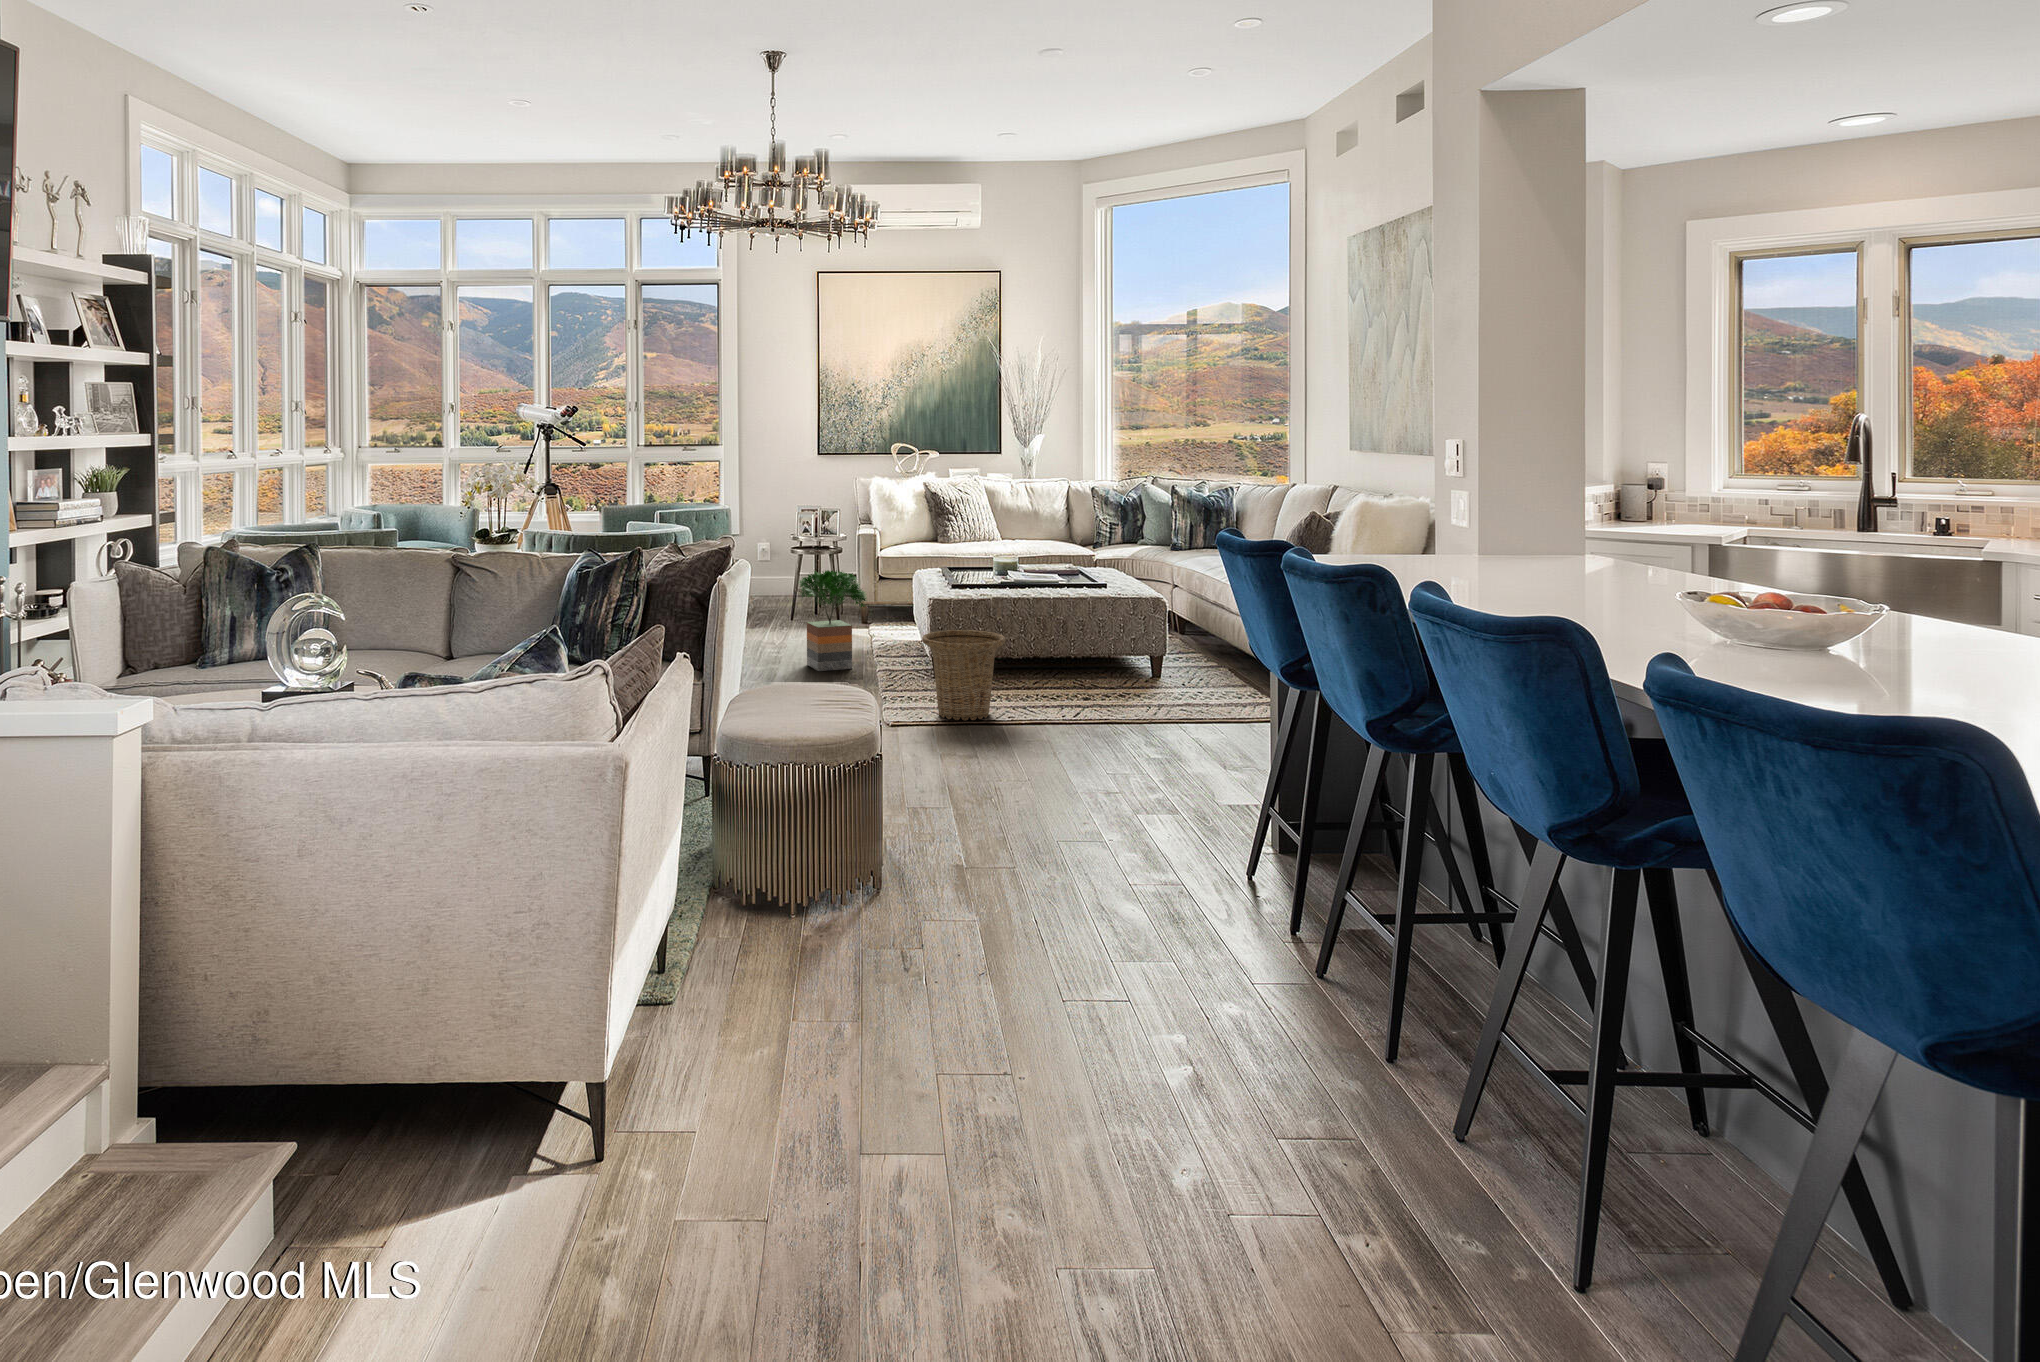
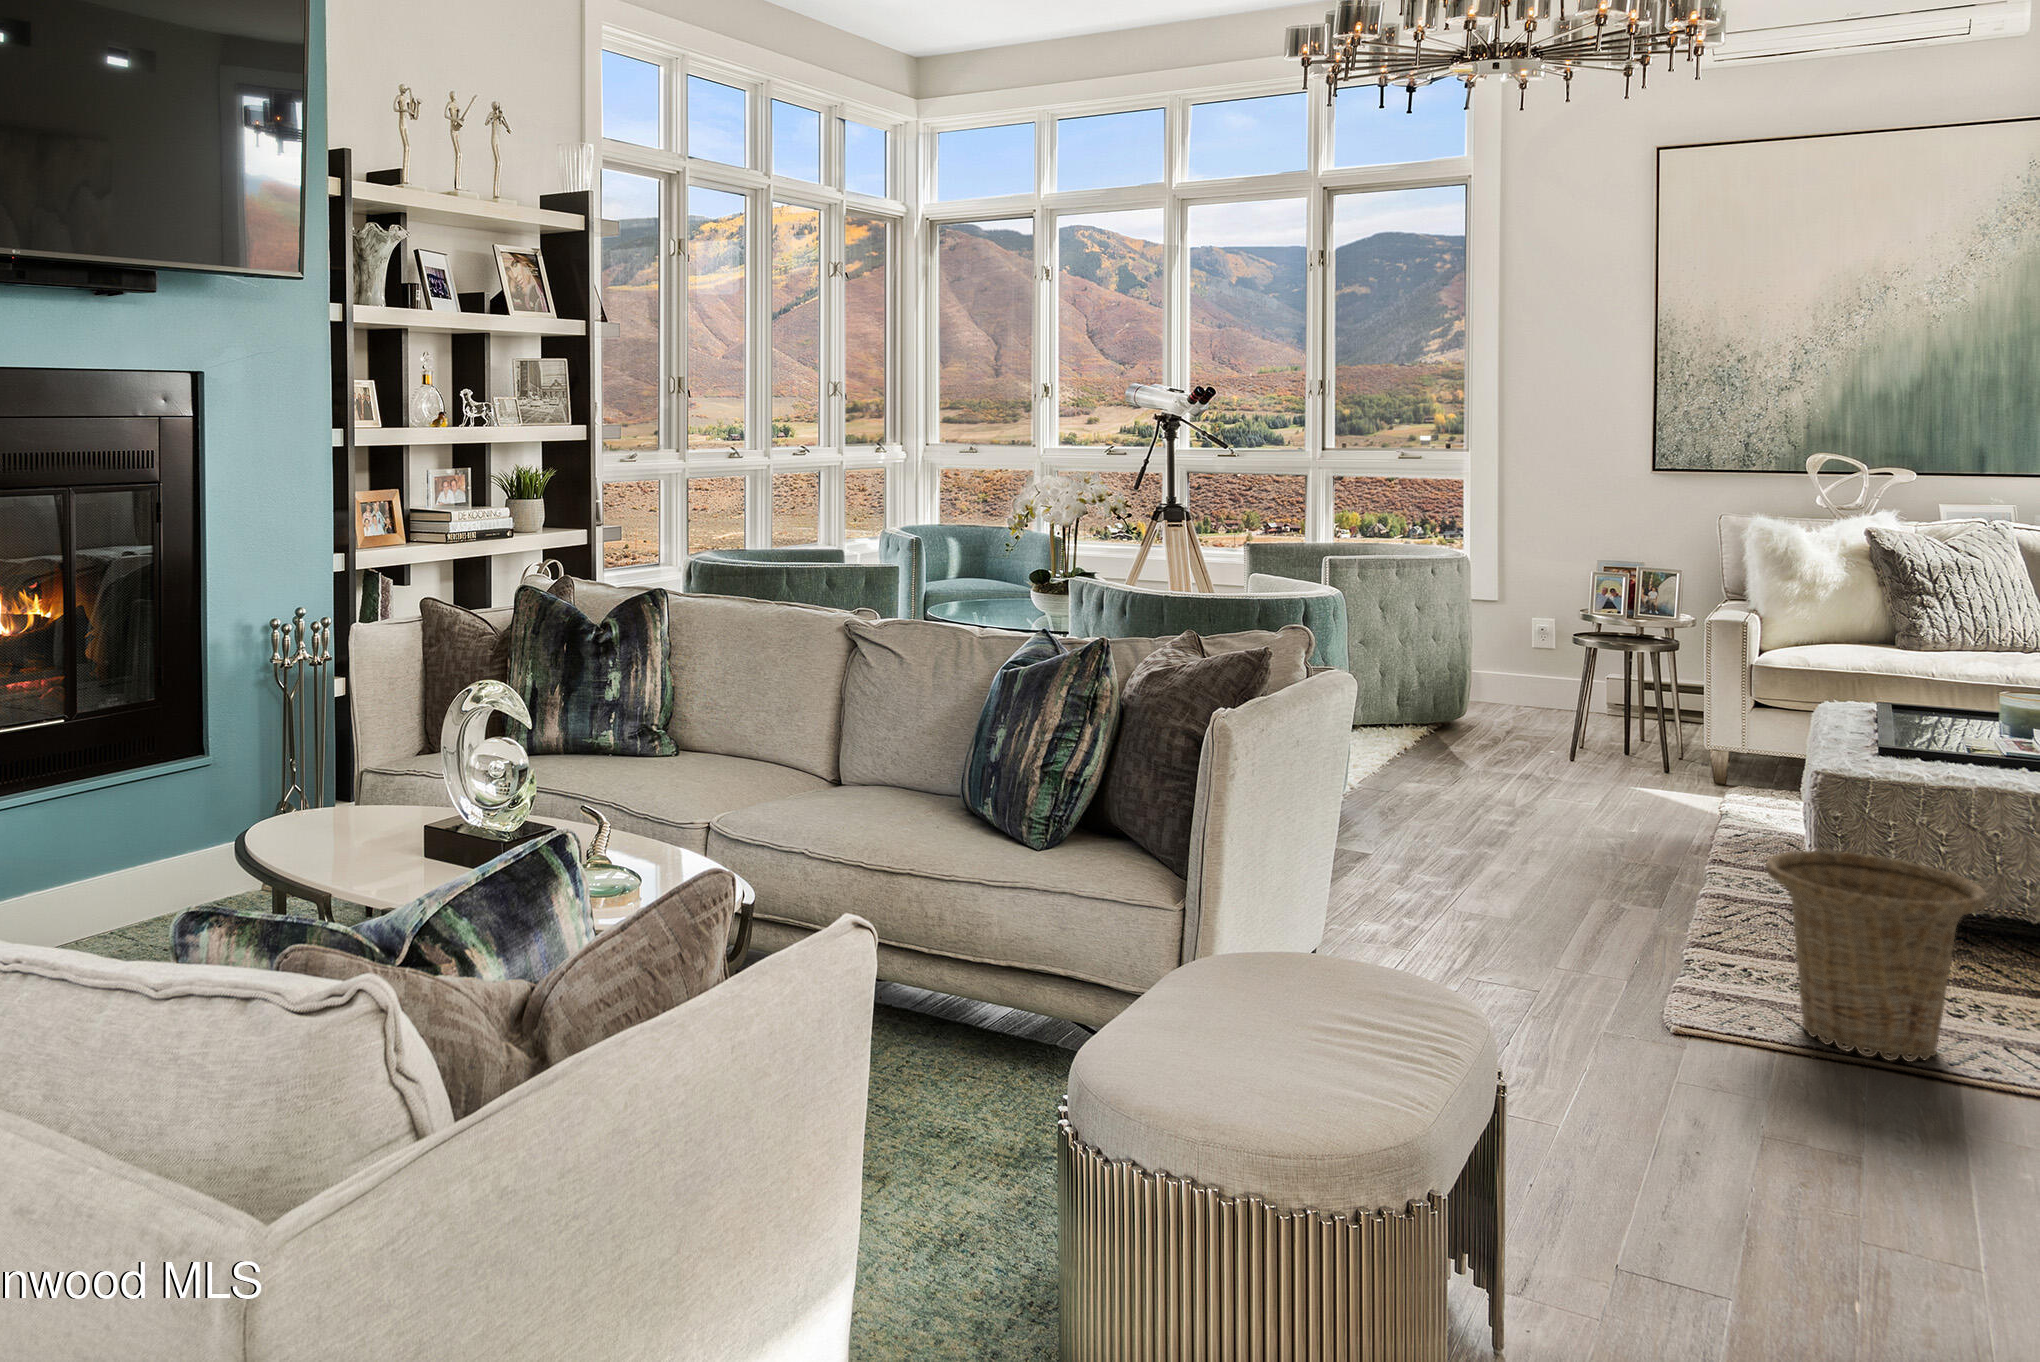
potted tree: present [799,570,866,671] -> none [1535,683,1684,874]

